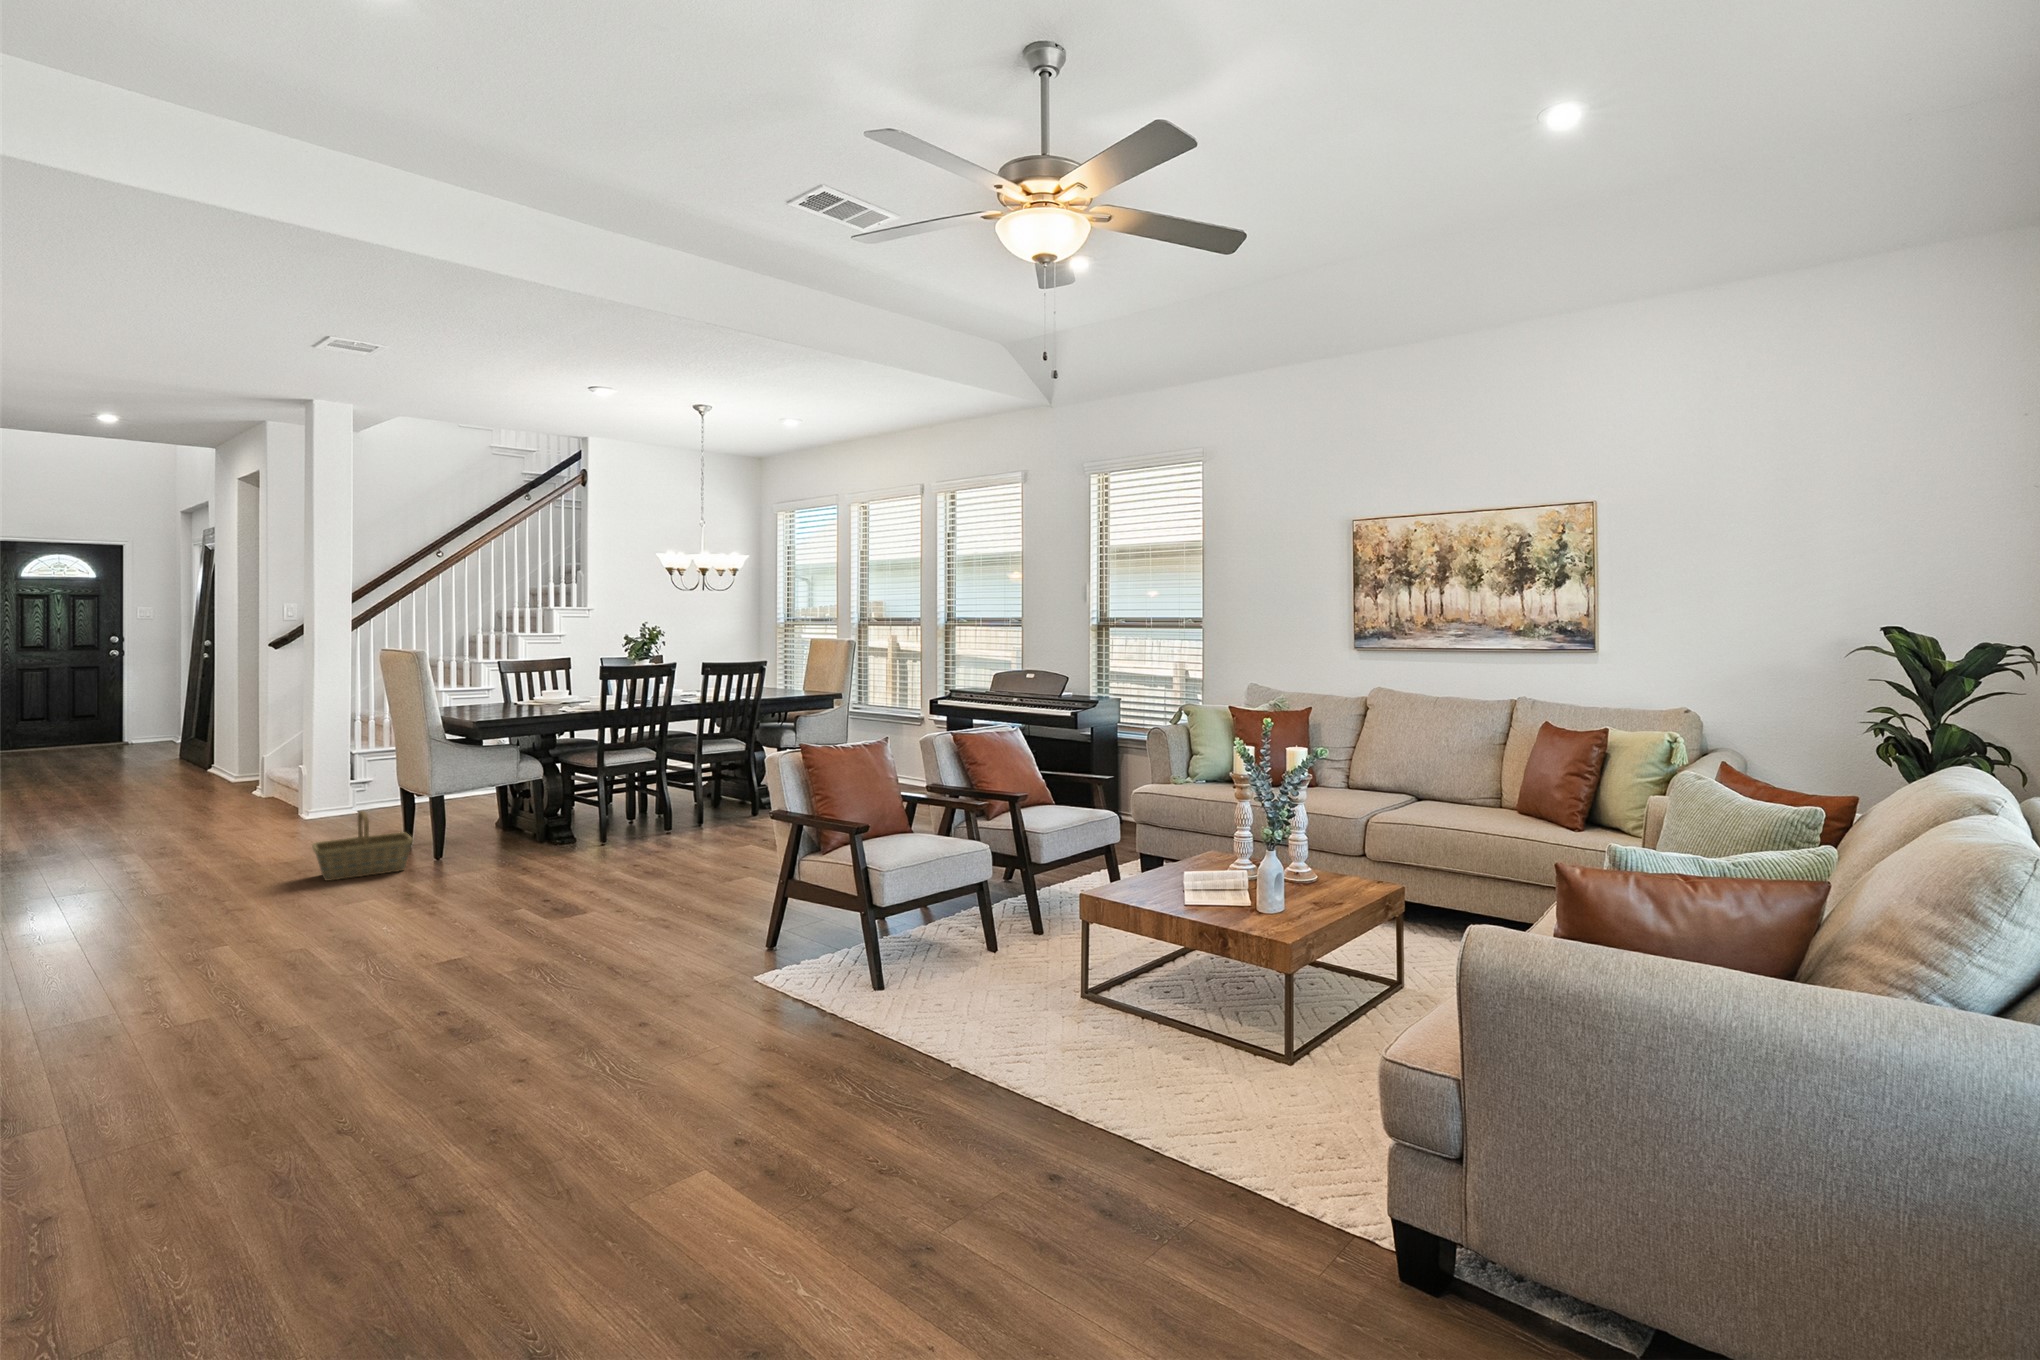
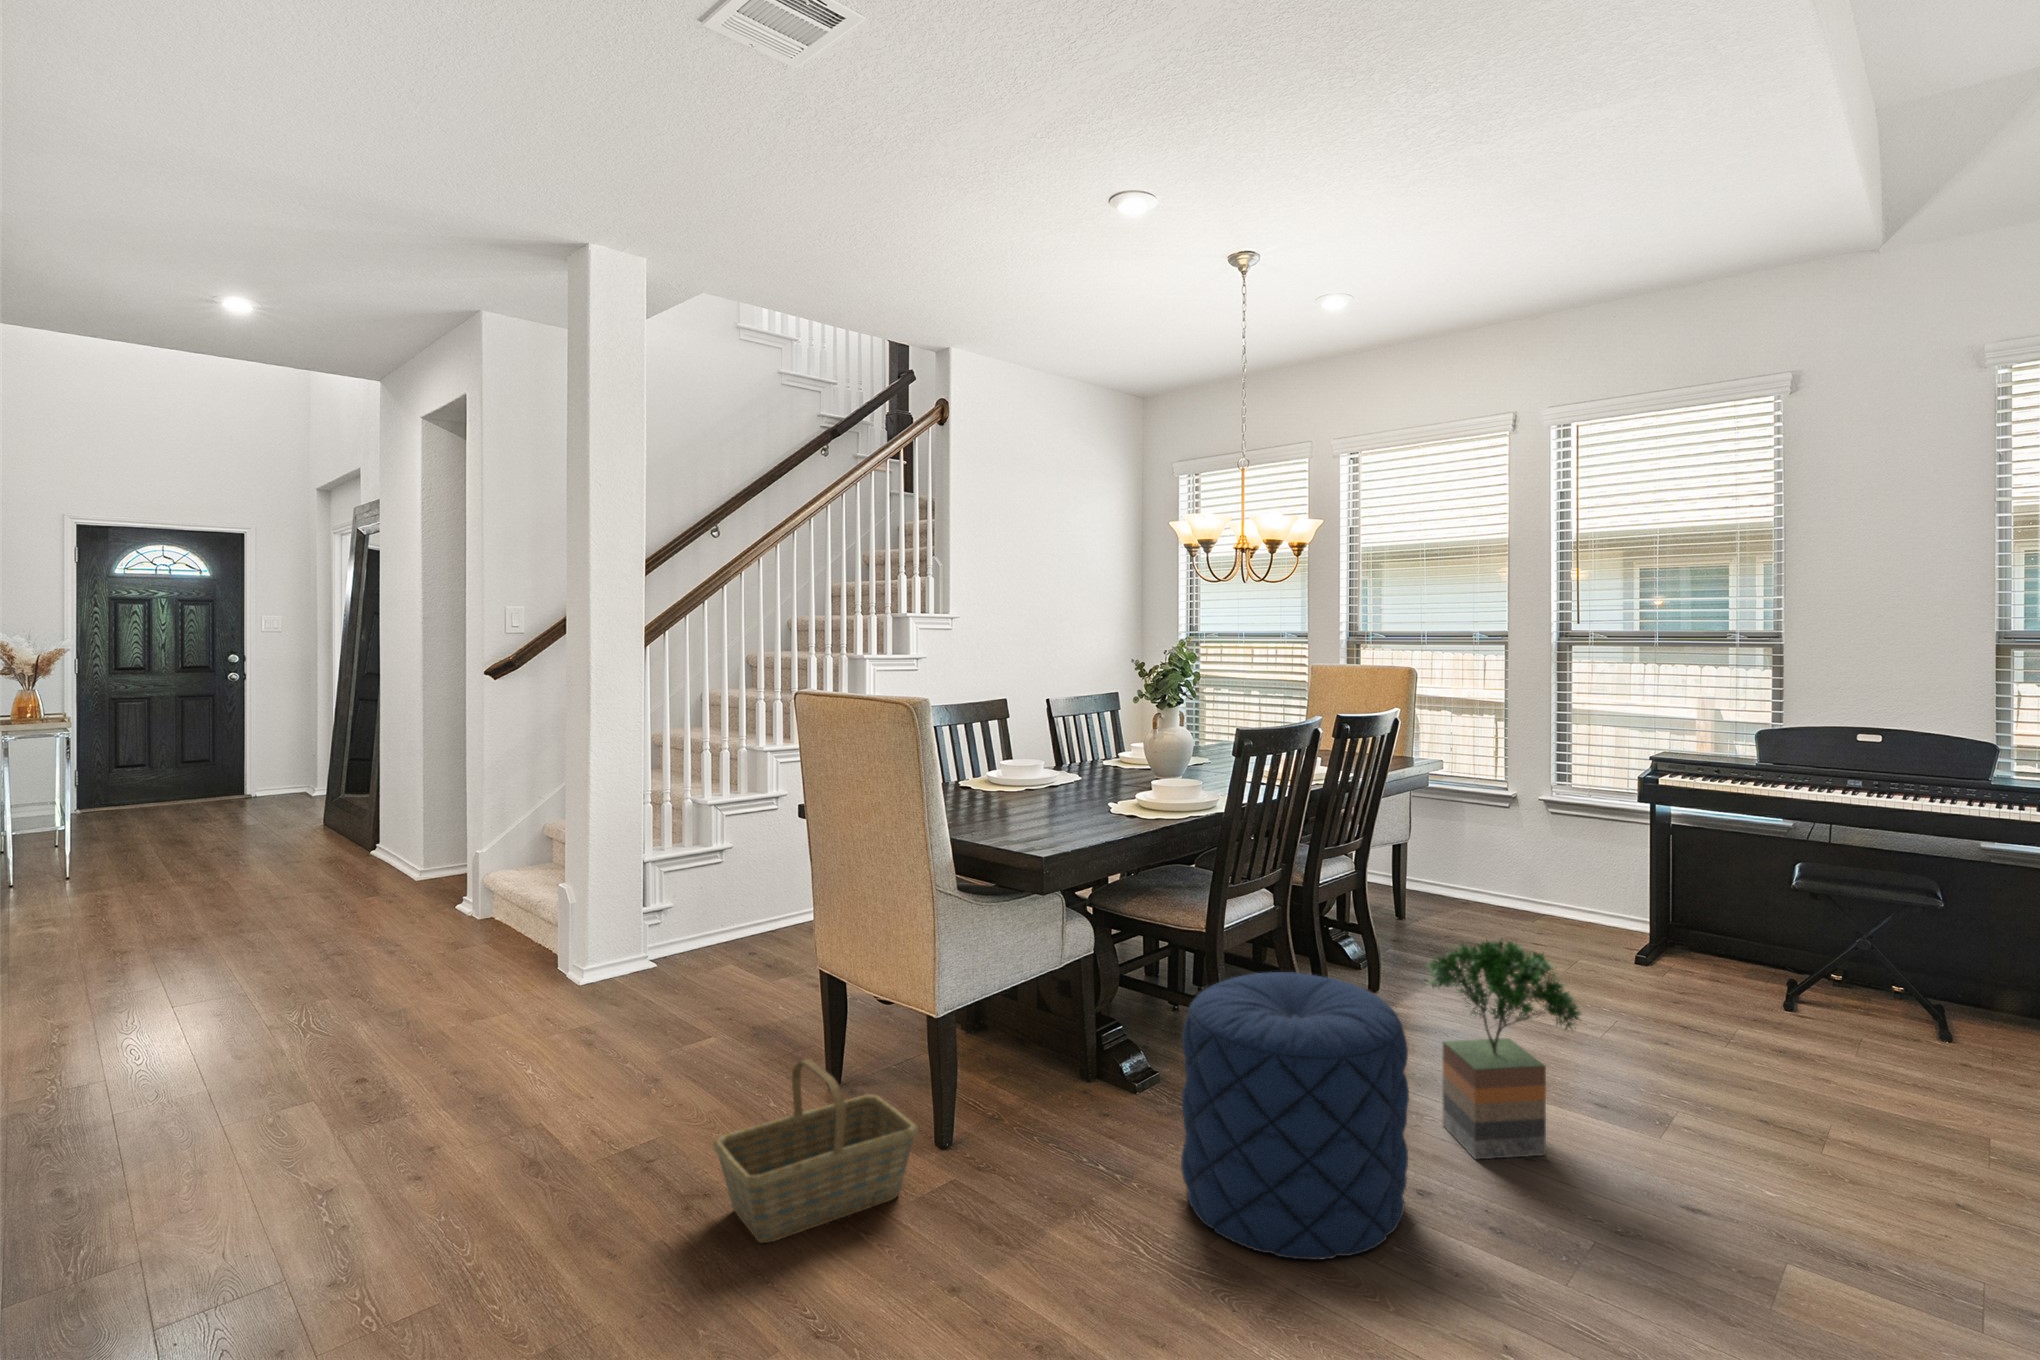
potted tree: none [682,762,748,858] -> present [1428,938,1582,1159]
pouf: none [529,773,637,880] -> present [1181,972,1409,1259]

